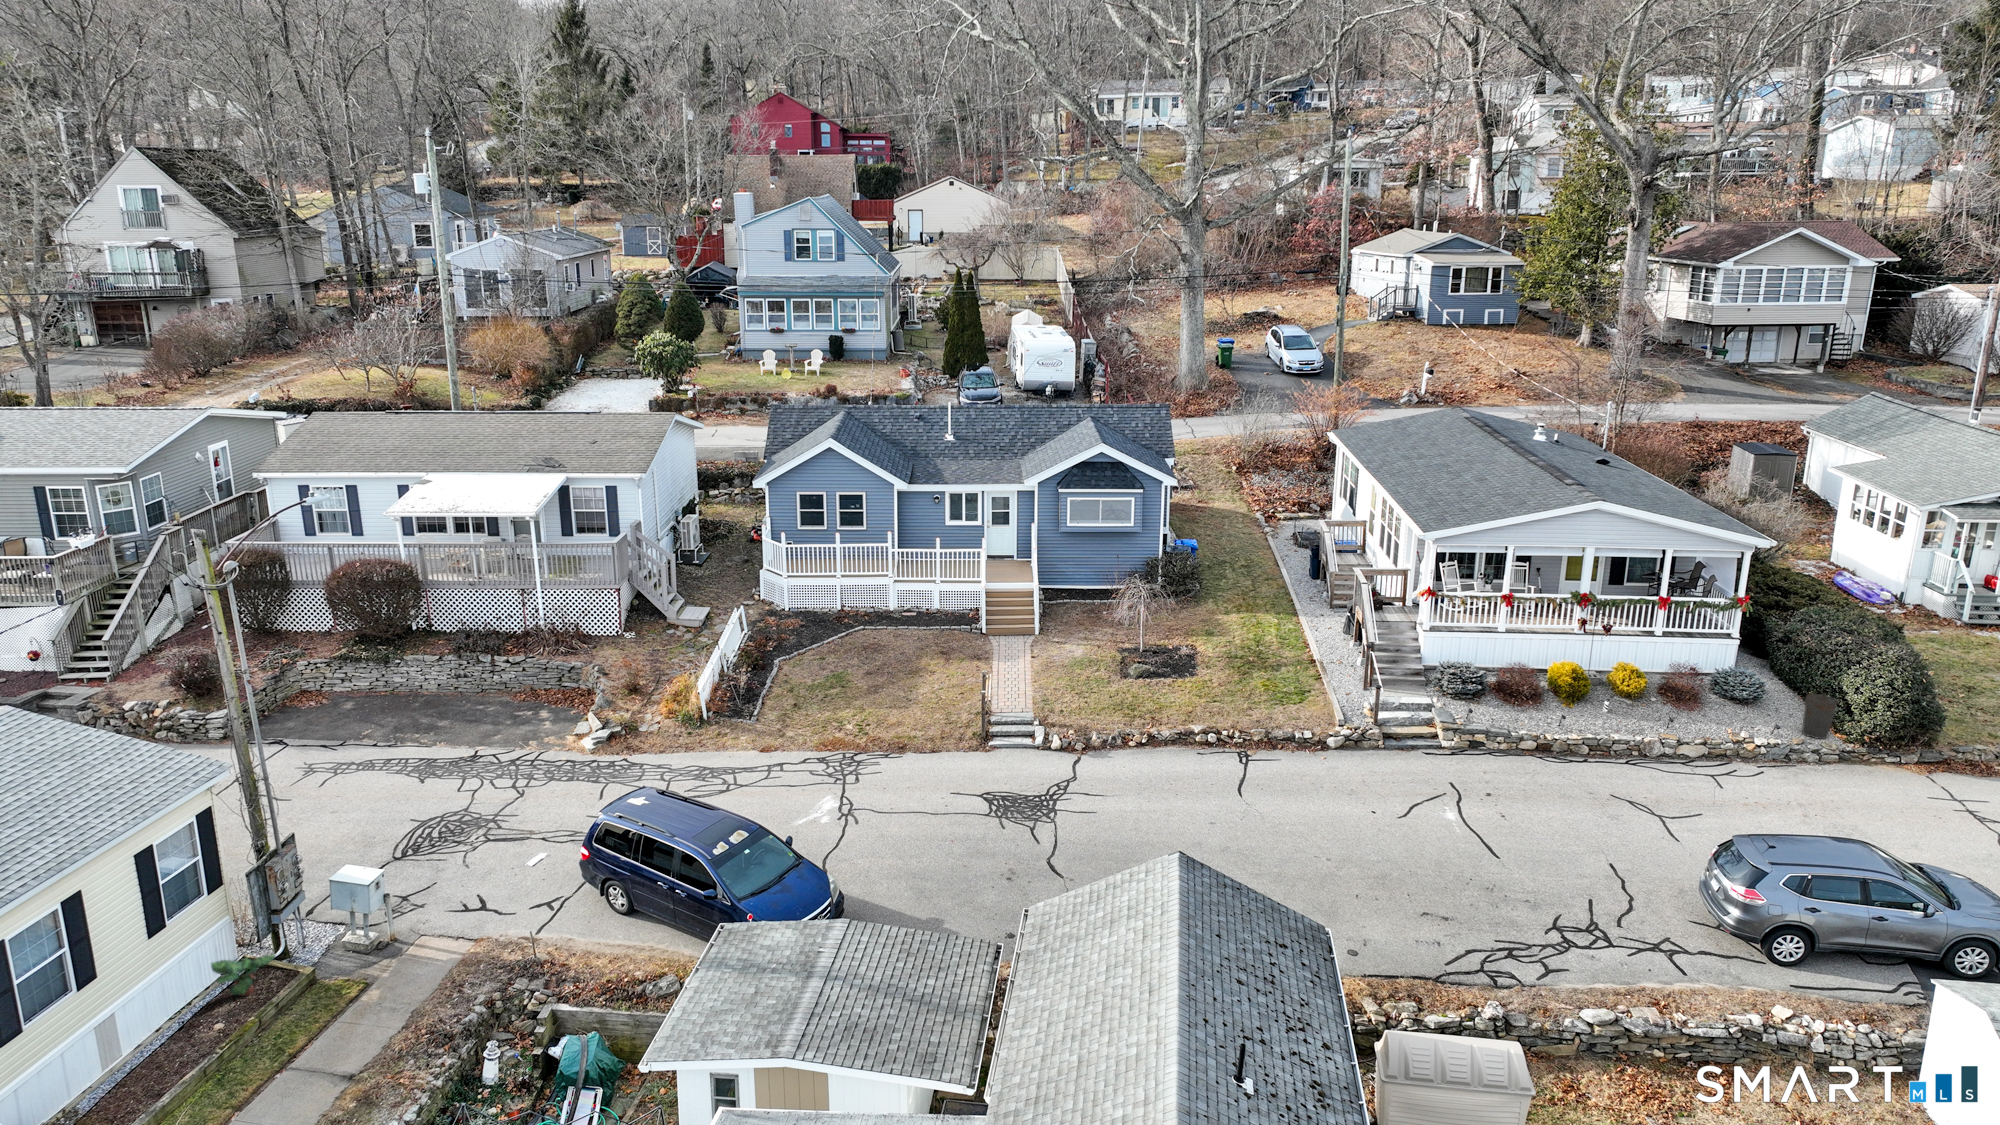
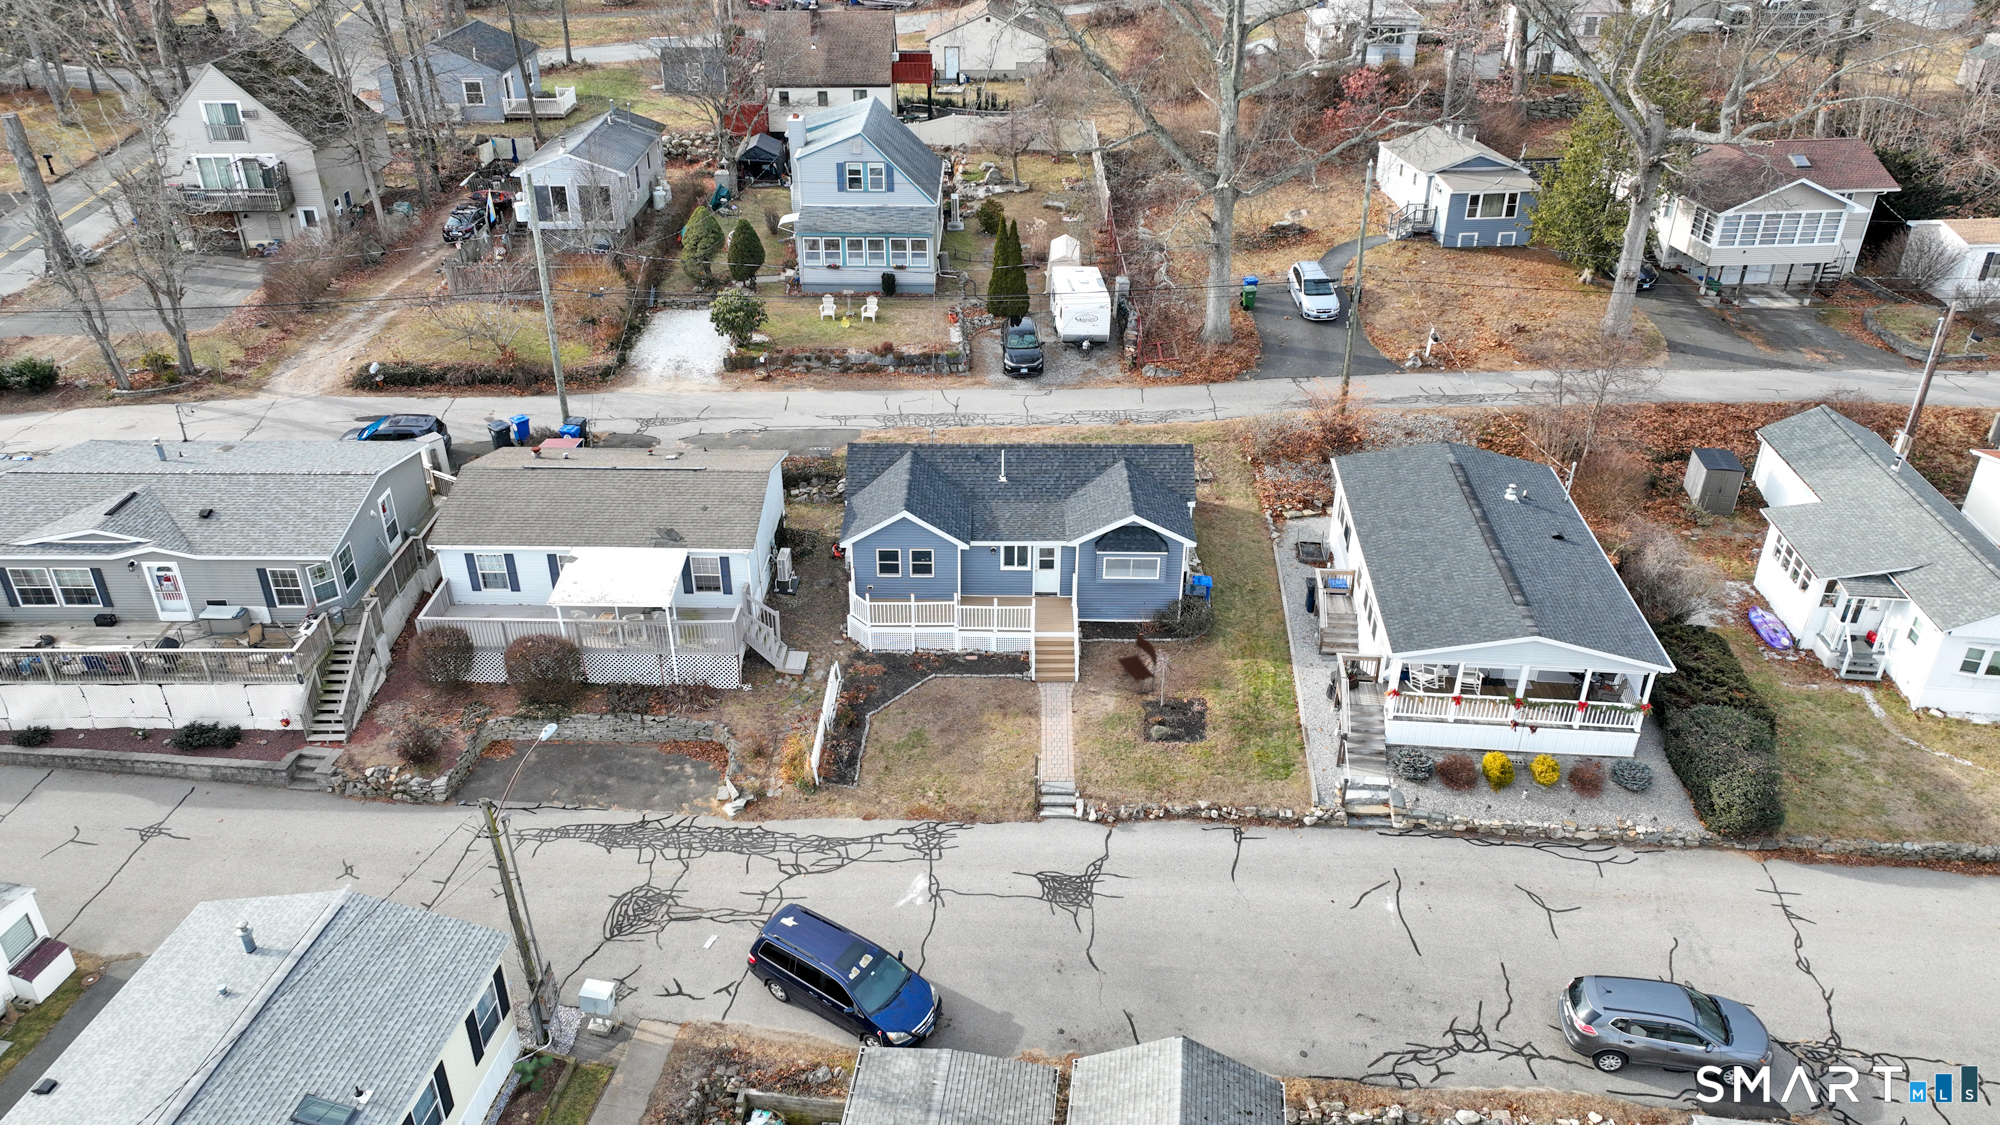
bench: none [1086,577,1134,645] -> present [1118,635,1157,694]
trash can: present [1802,694,1837,739] -> none [1679,784,1708,819]

